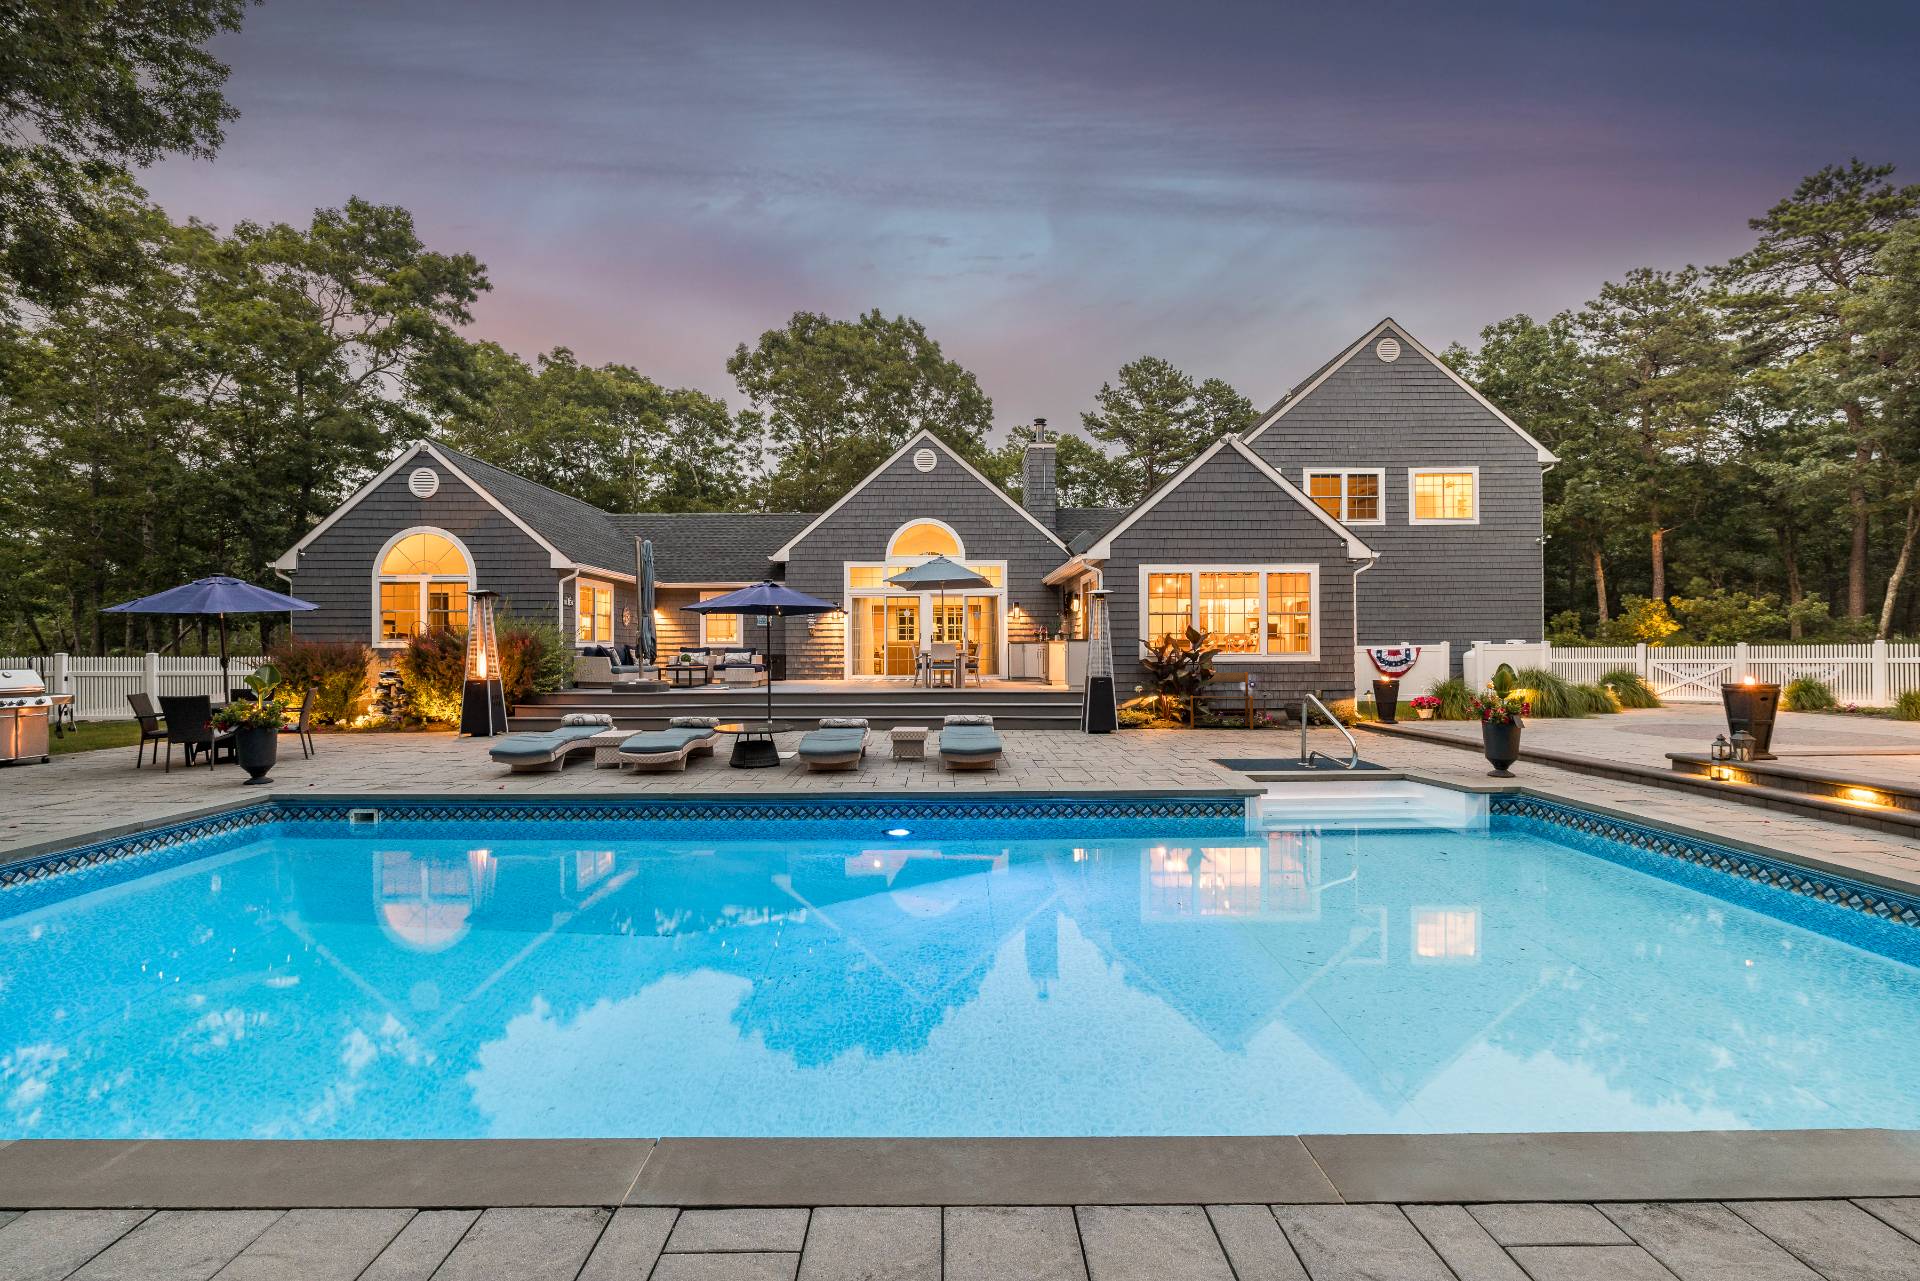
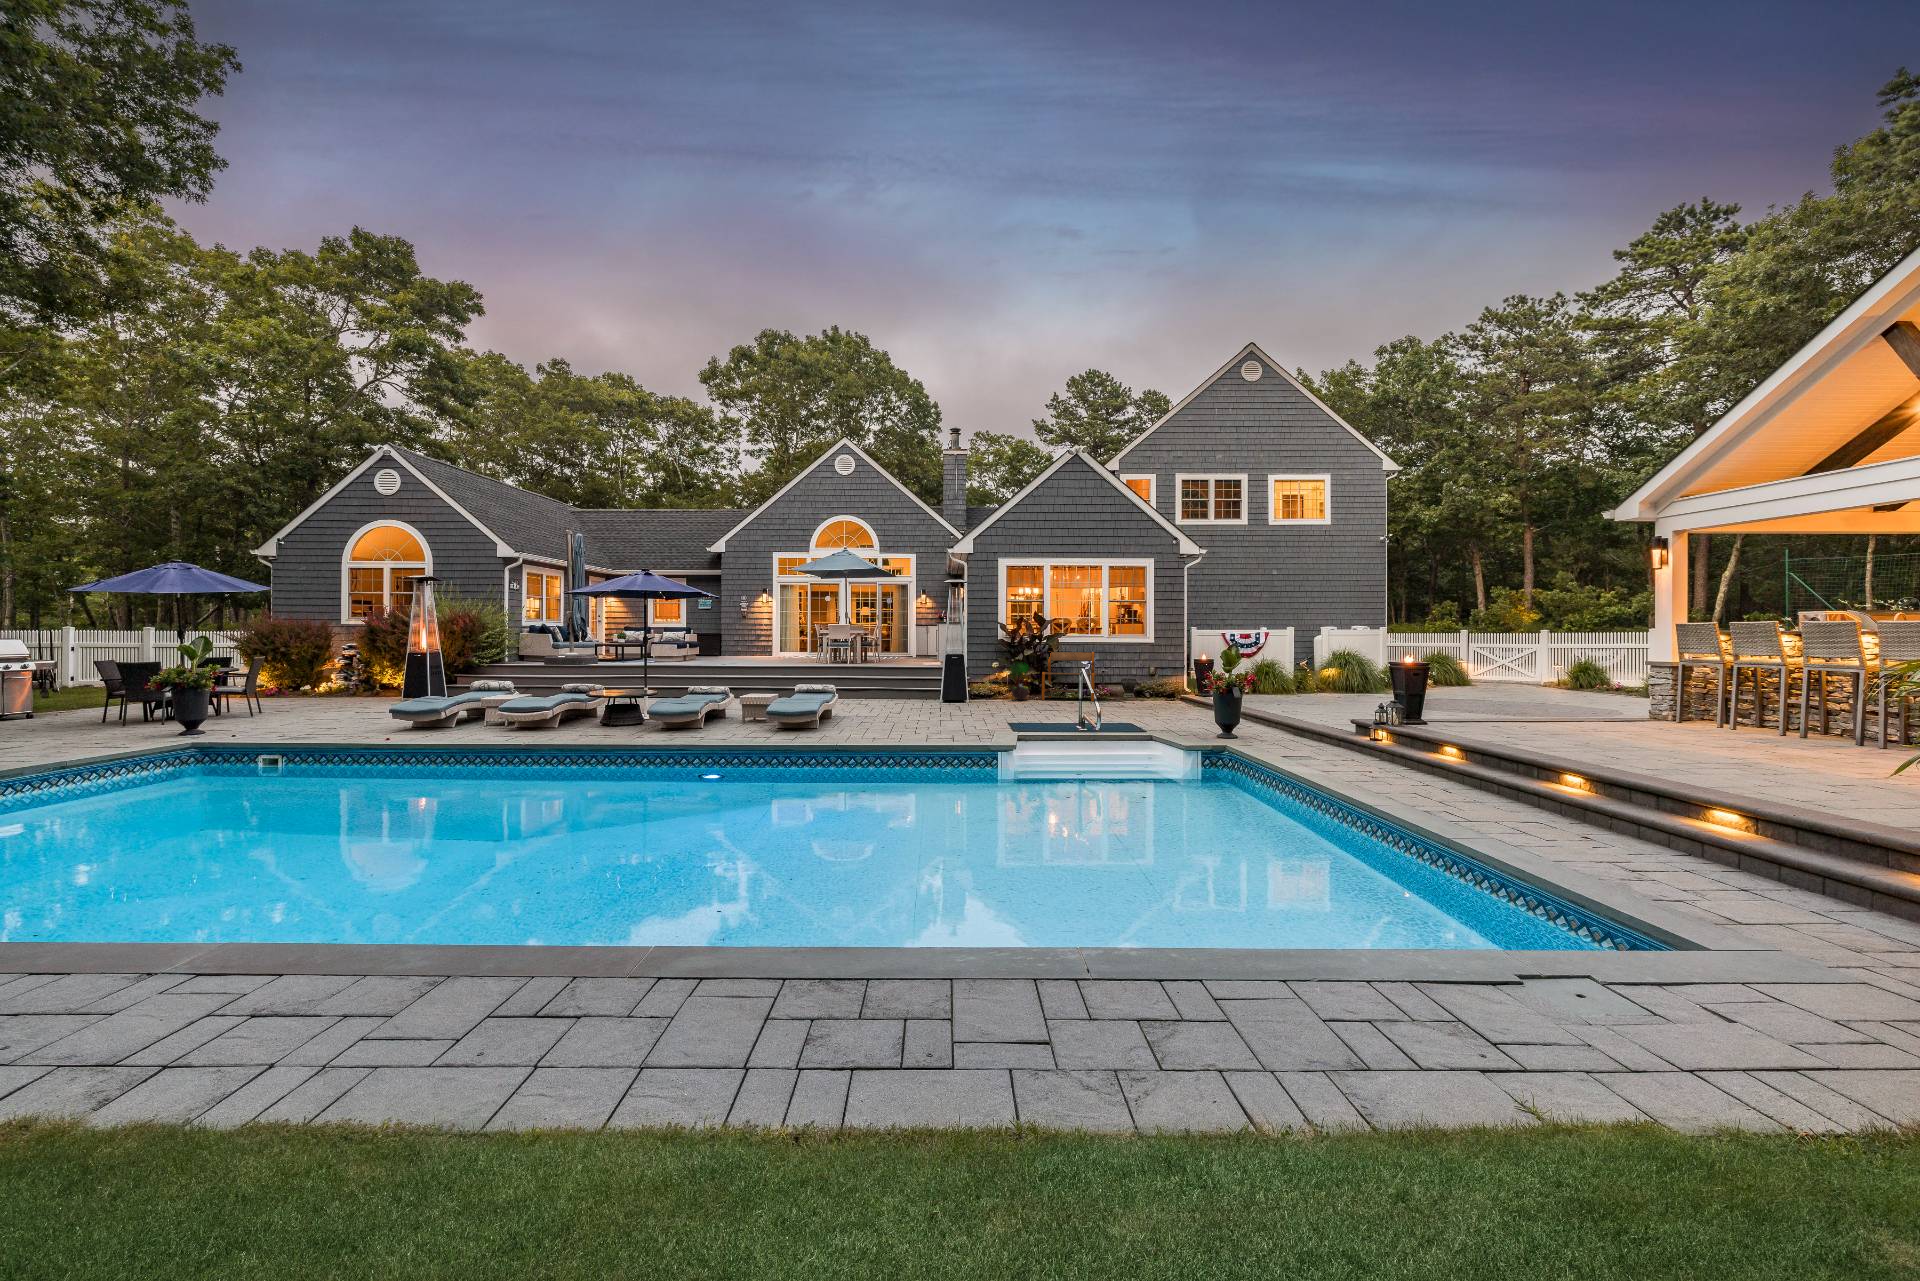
potted tree: none [1150,681,1179,728] -> present [1009,664,1029,700]

